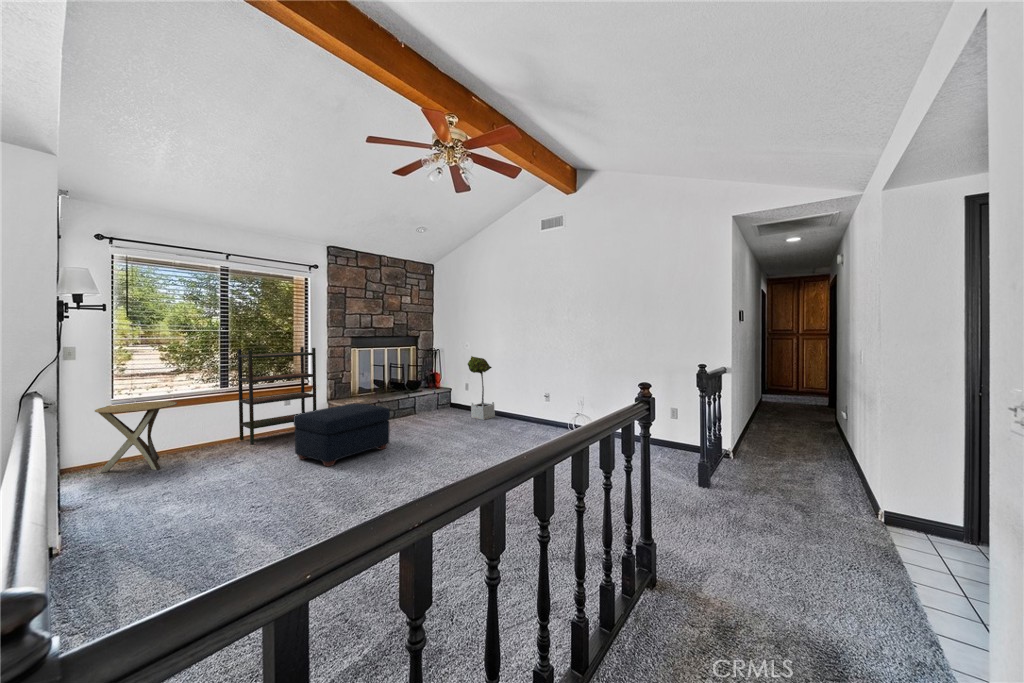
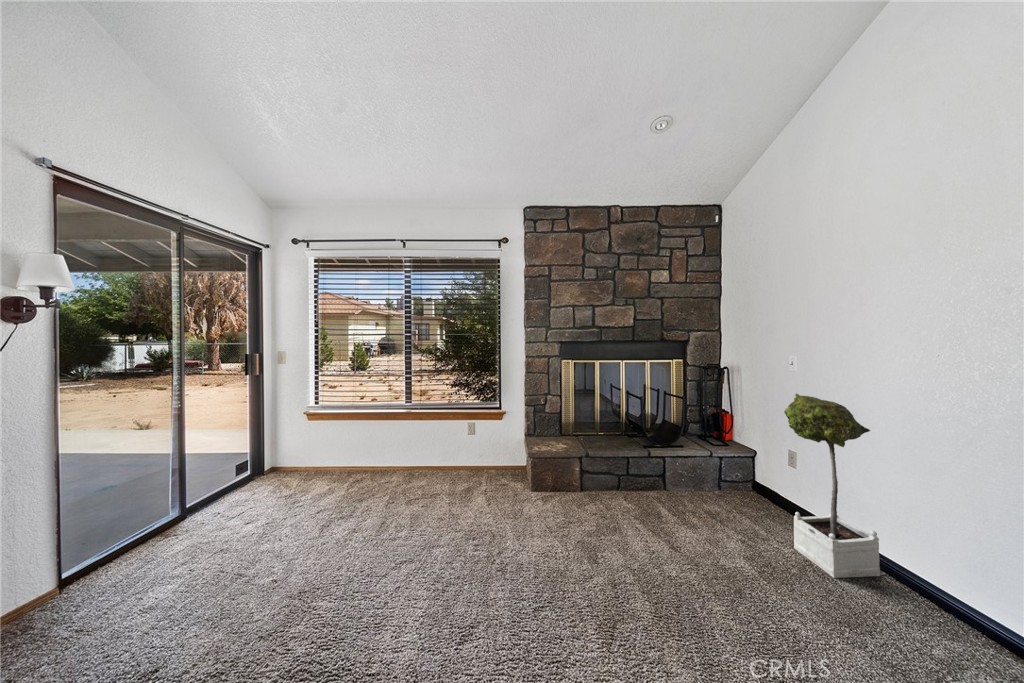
bookshelf: present [238,347,316,445] -> none [390,357,487,491]
side table: present [95,401,177,473] -> none [229,417,317,511]
ottoman: present [294,404,390,467] -> none [315,477,505,644]

